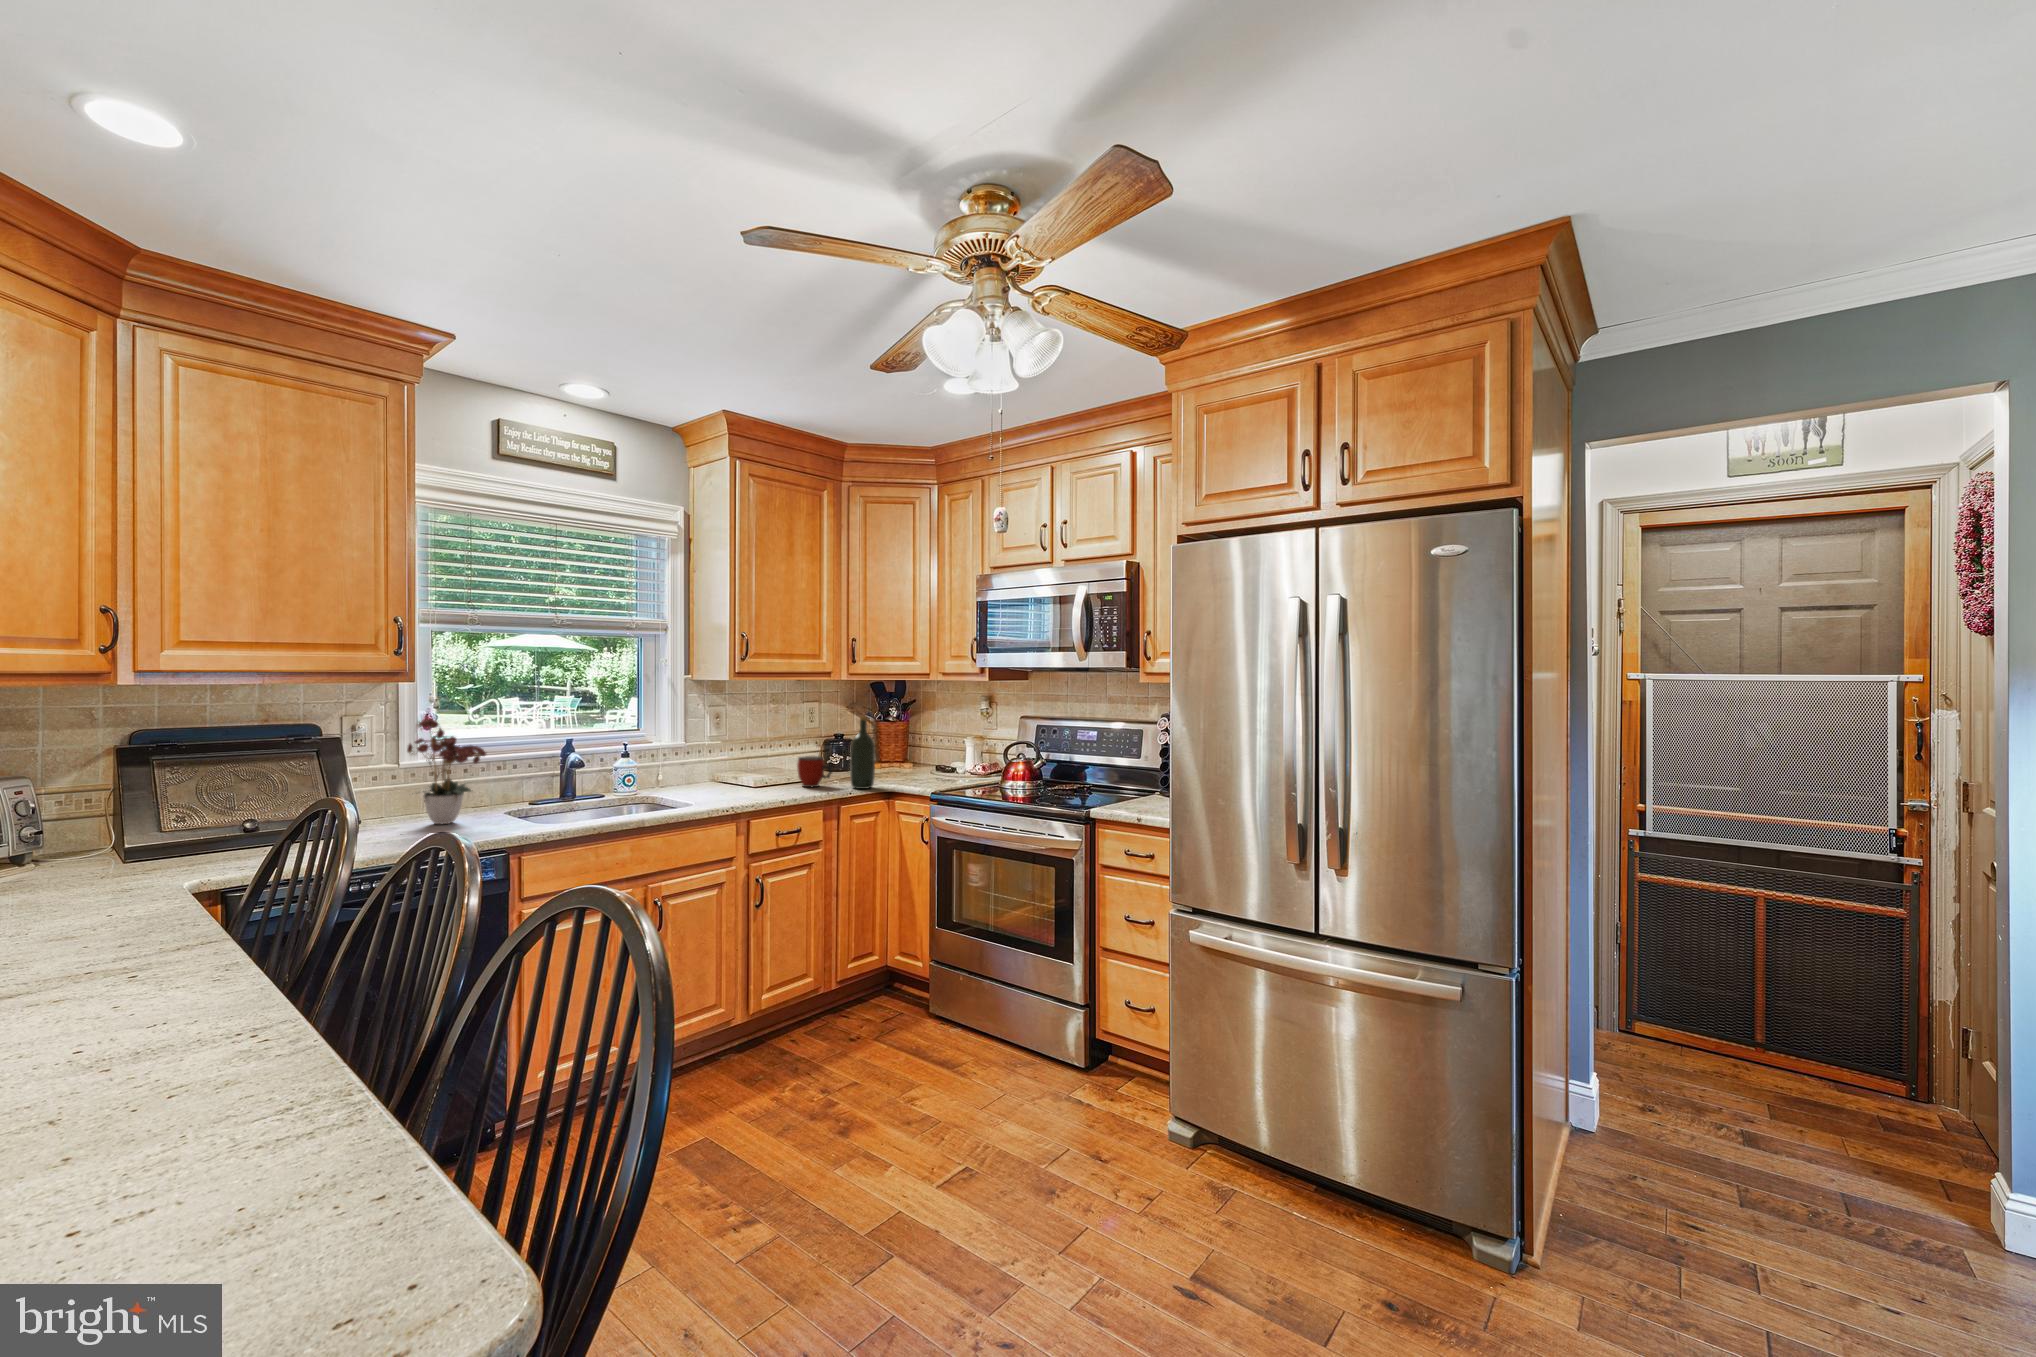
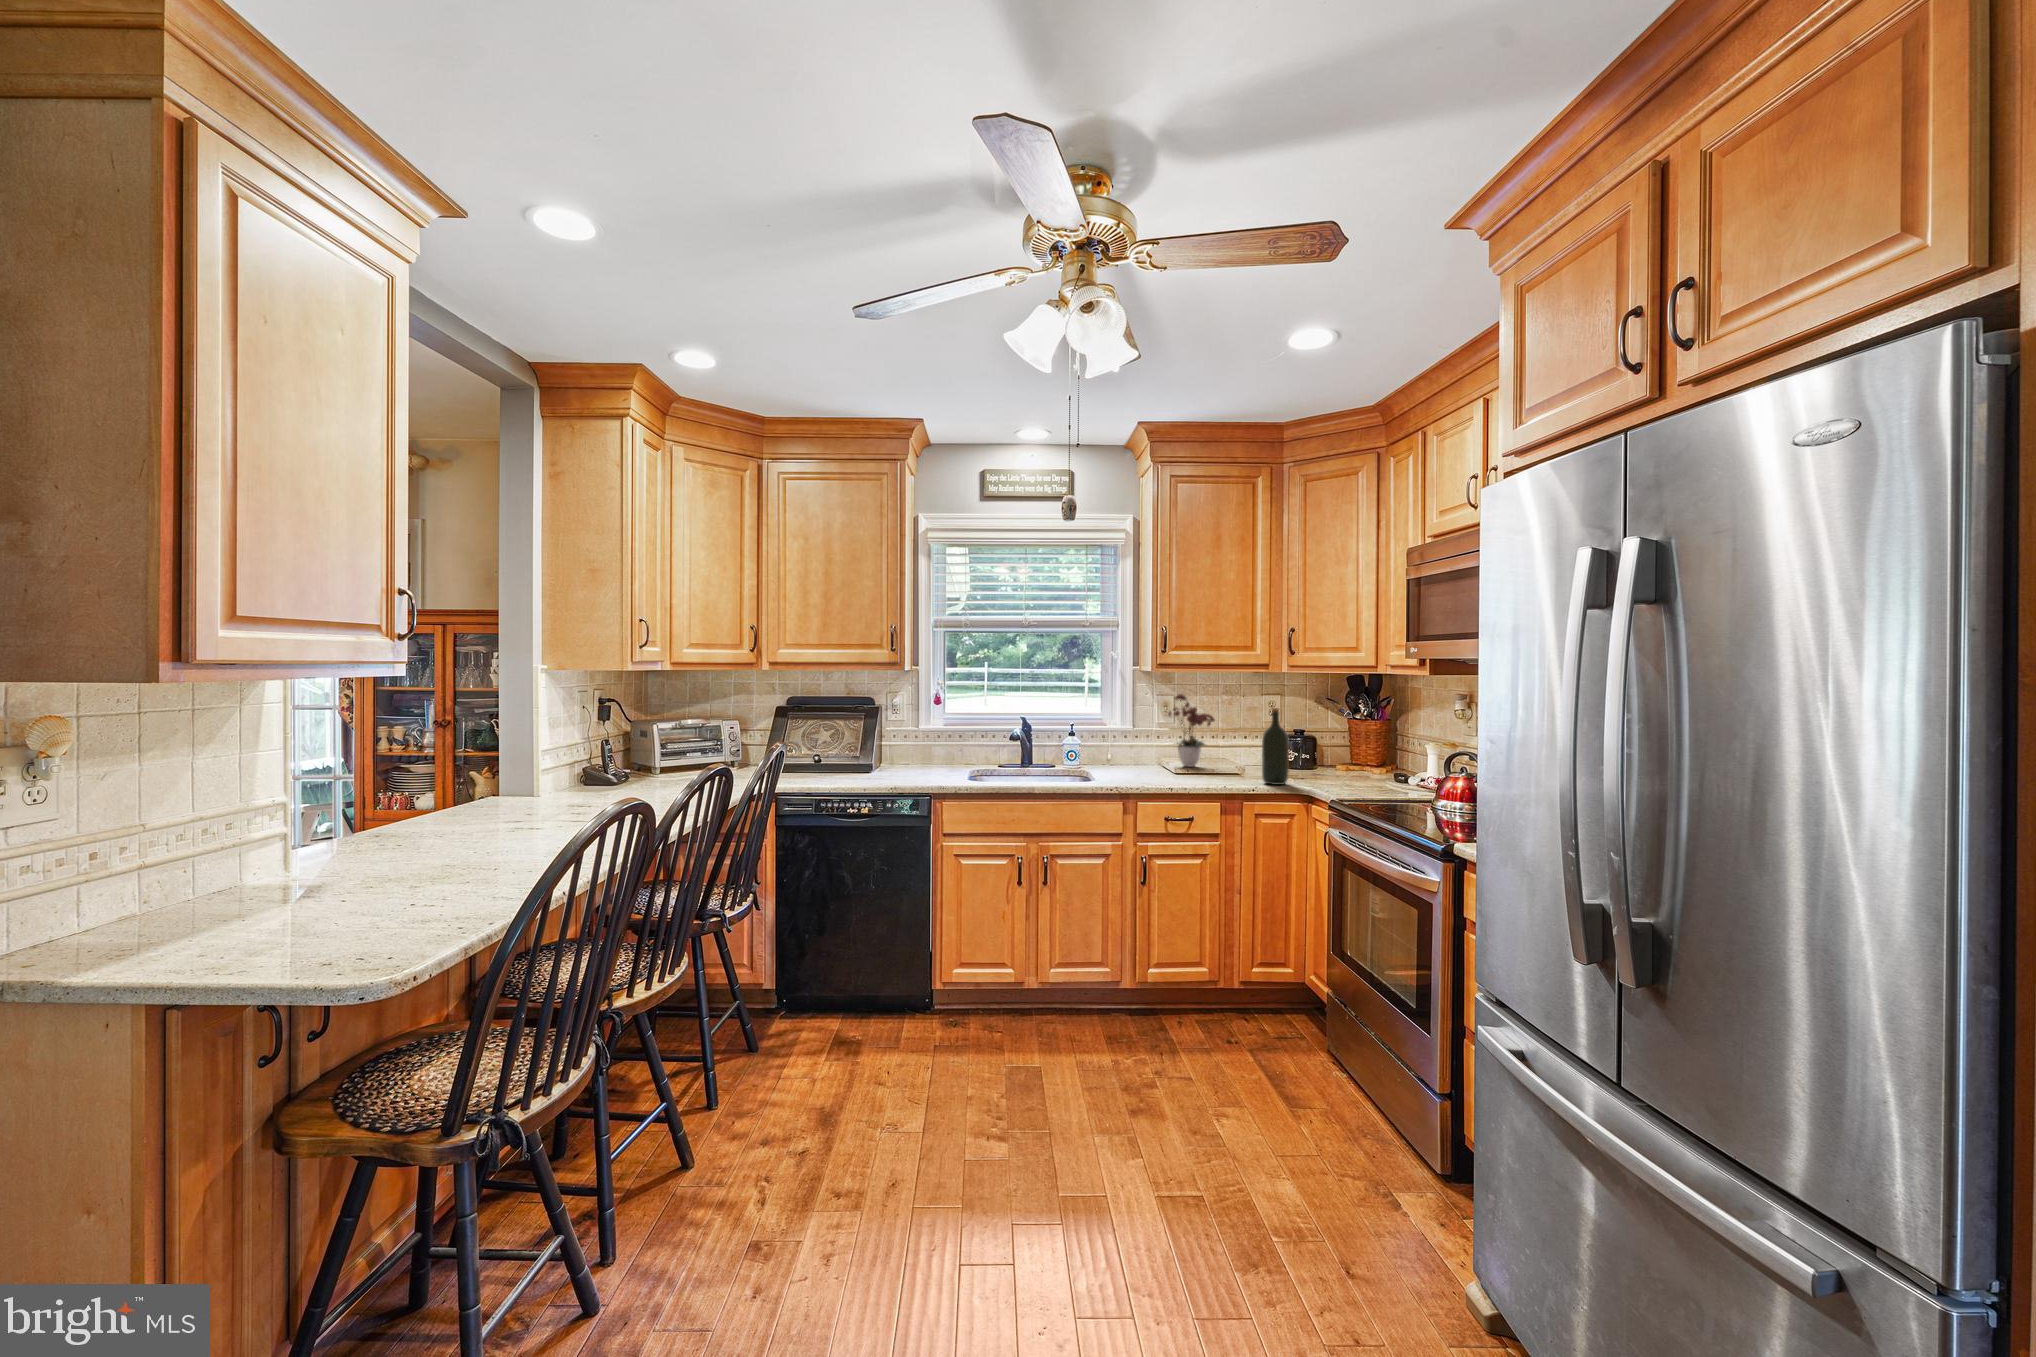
flower arrangement: present [407,718,486,824] -> present [1168,694,1215,767]
mug: present [797,756,832,787] -> none [1215,748,1248,779]

